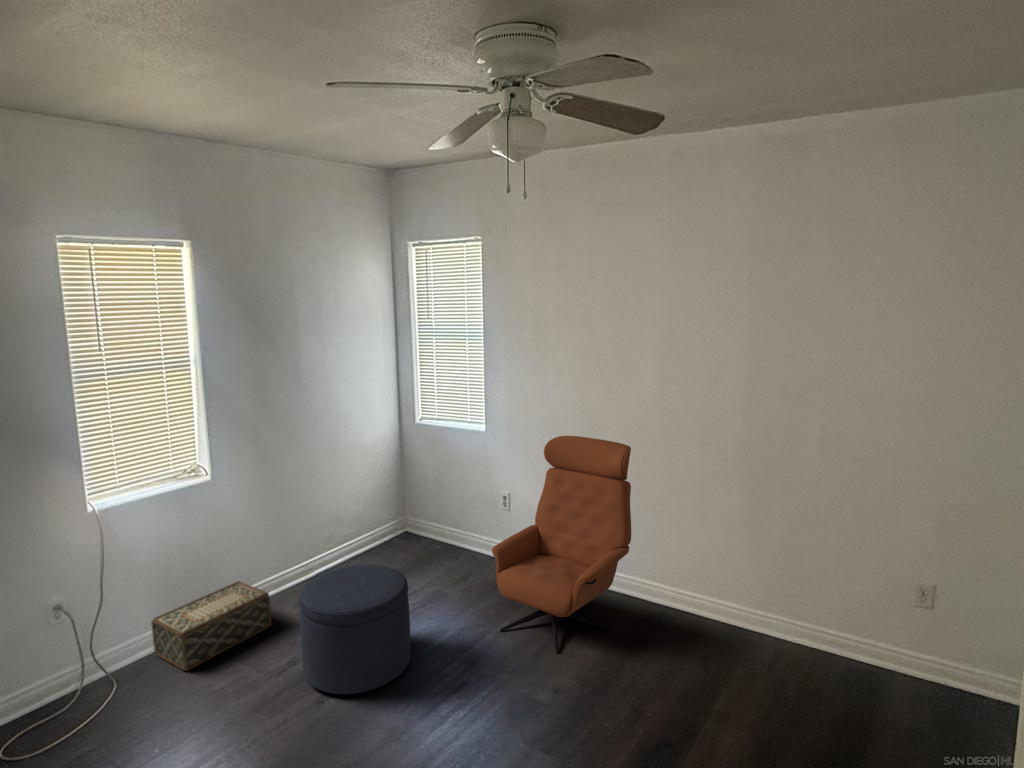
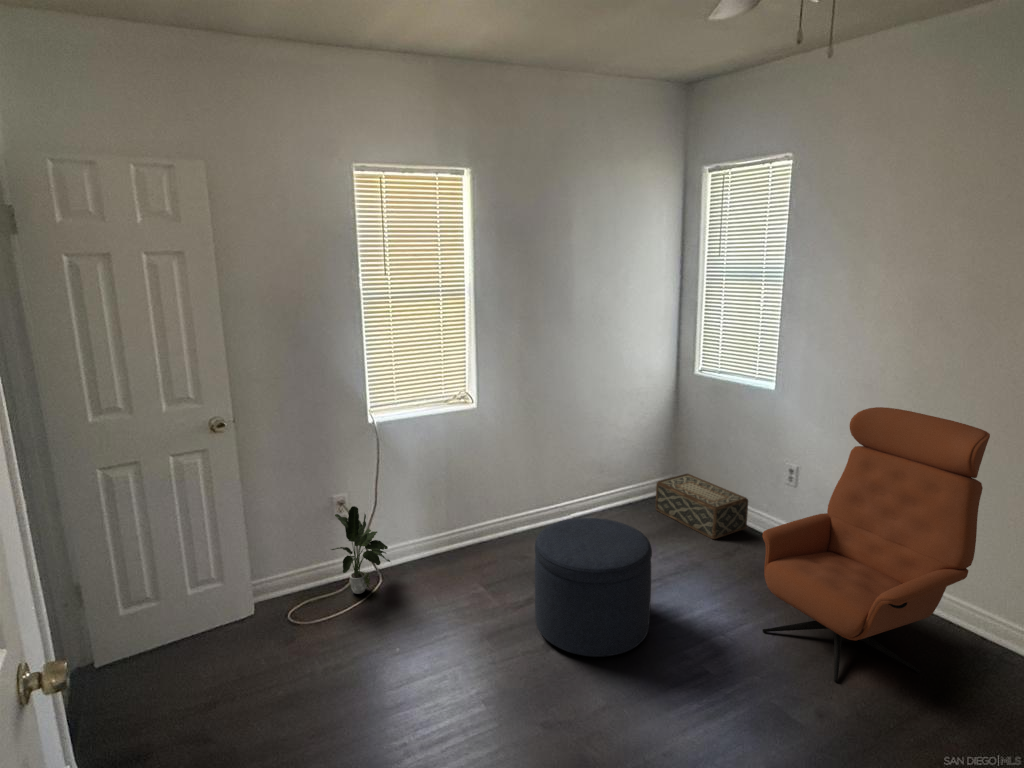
woven basket: present [151,581,272,671] -> present [656,474,748,539]
potted plant: none [51,608,130,707] -> present [331,506,390,594]

